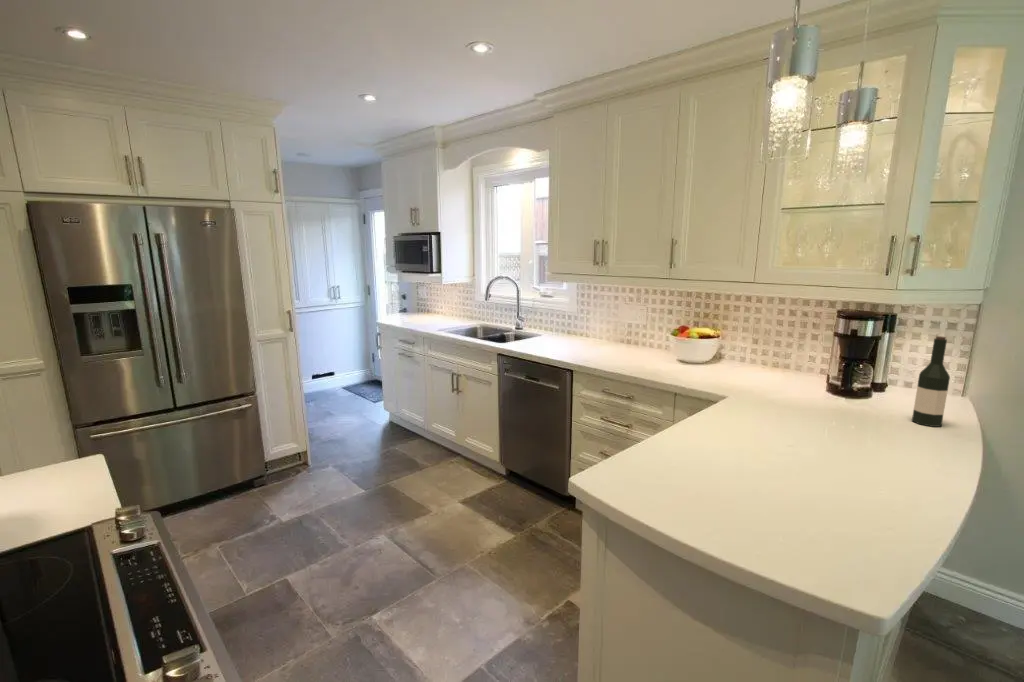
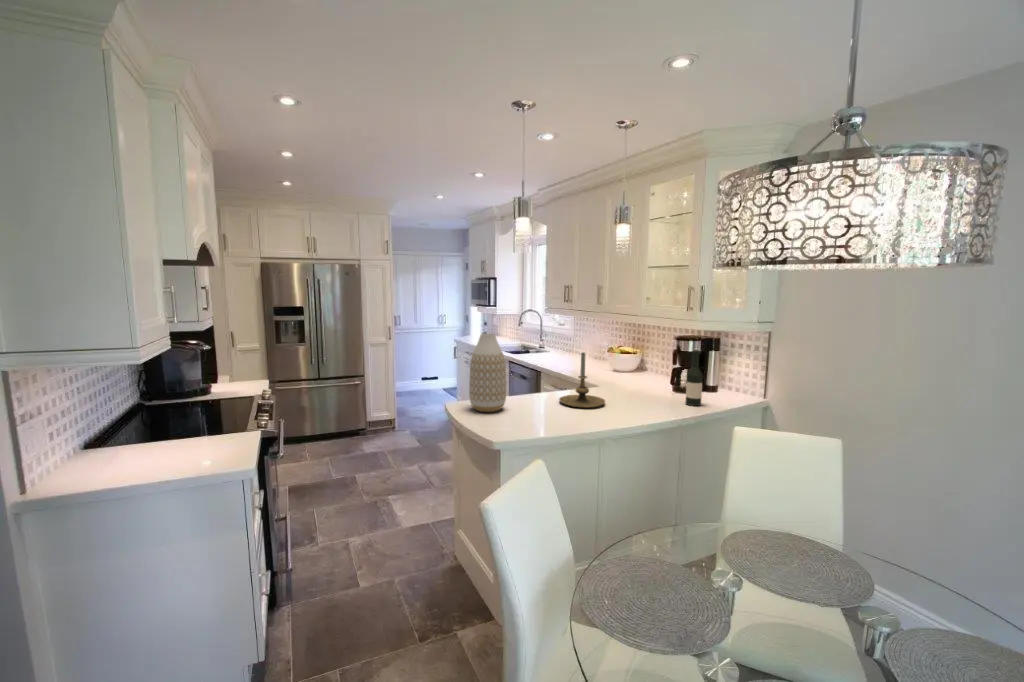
vase: none [652,335,741,509] -> present [469,334,506,412]
candle holder: none [750,355,846,460] -> present [559,352,605,408]

